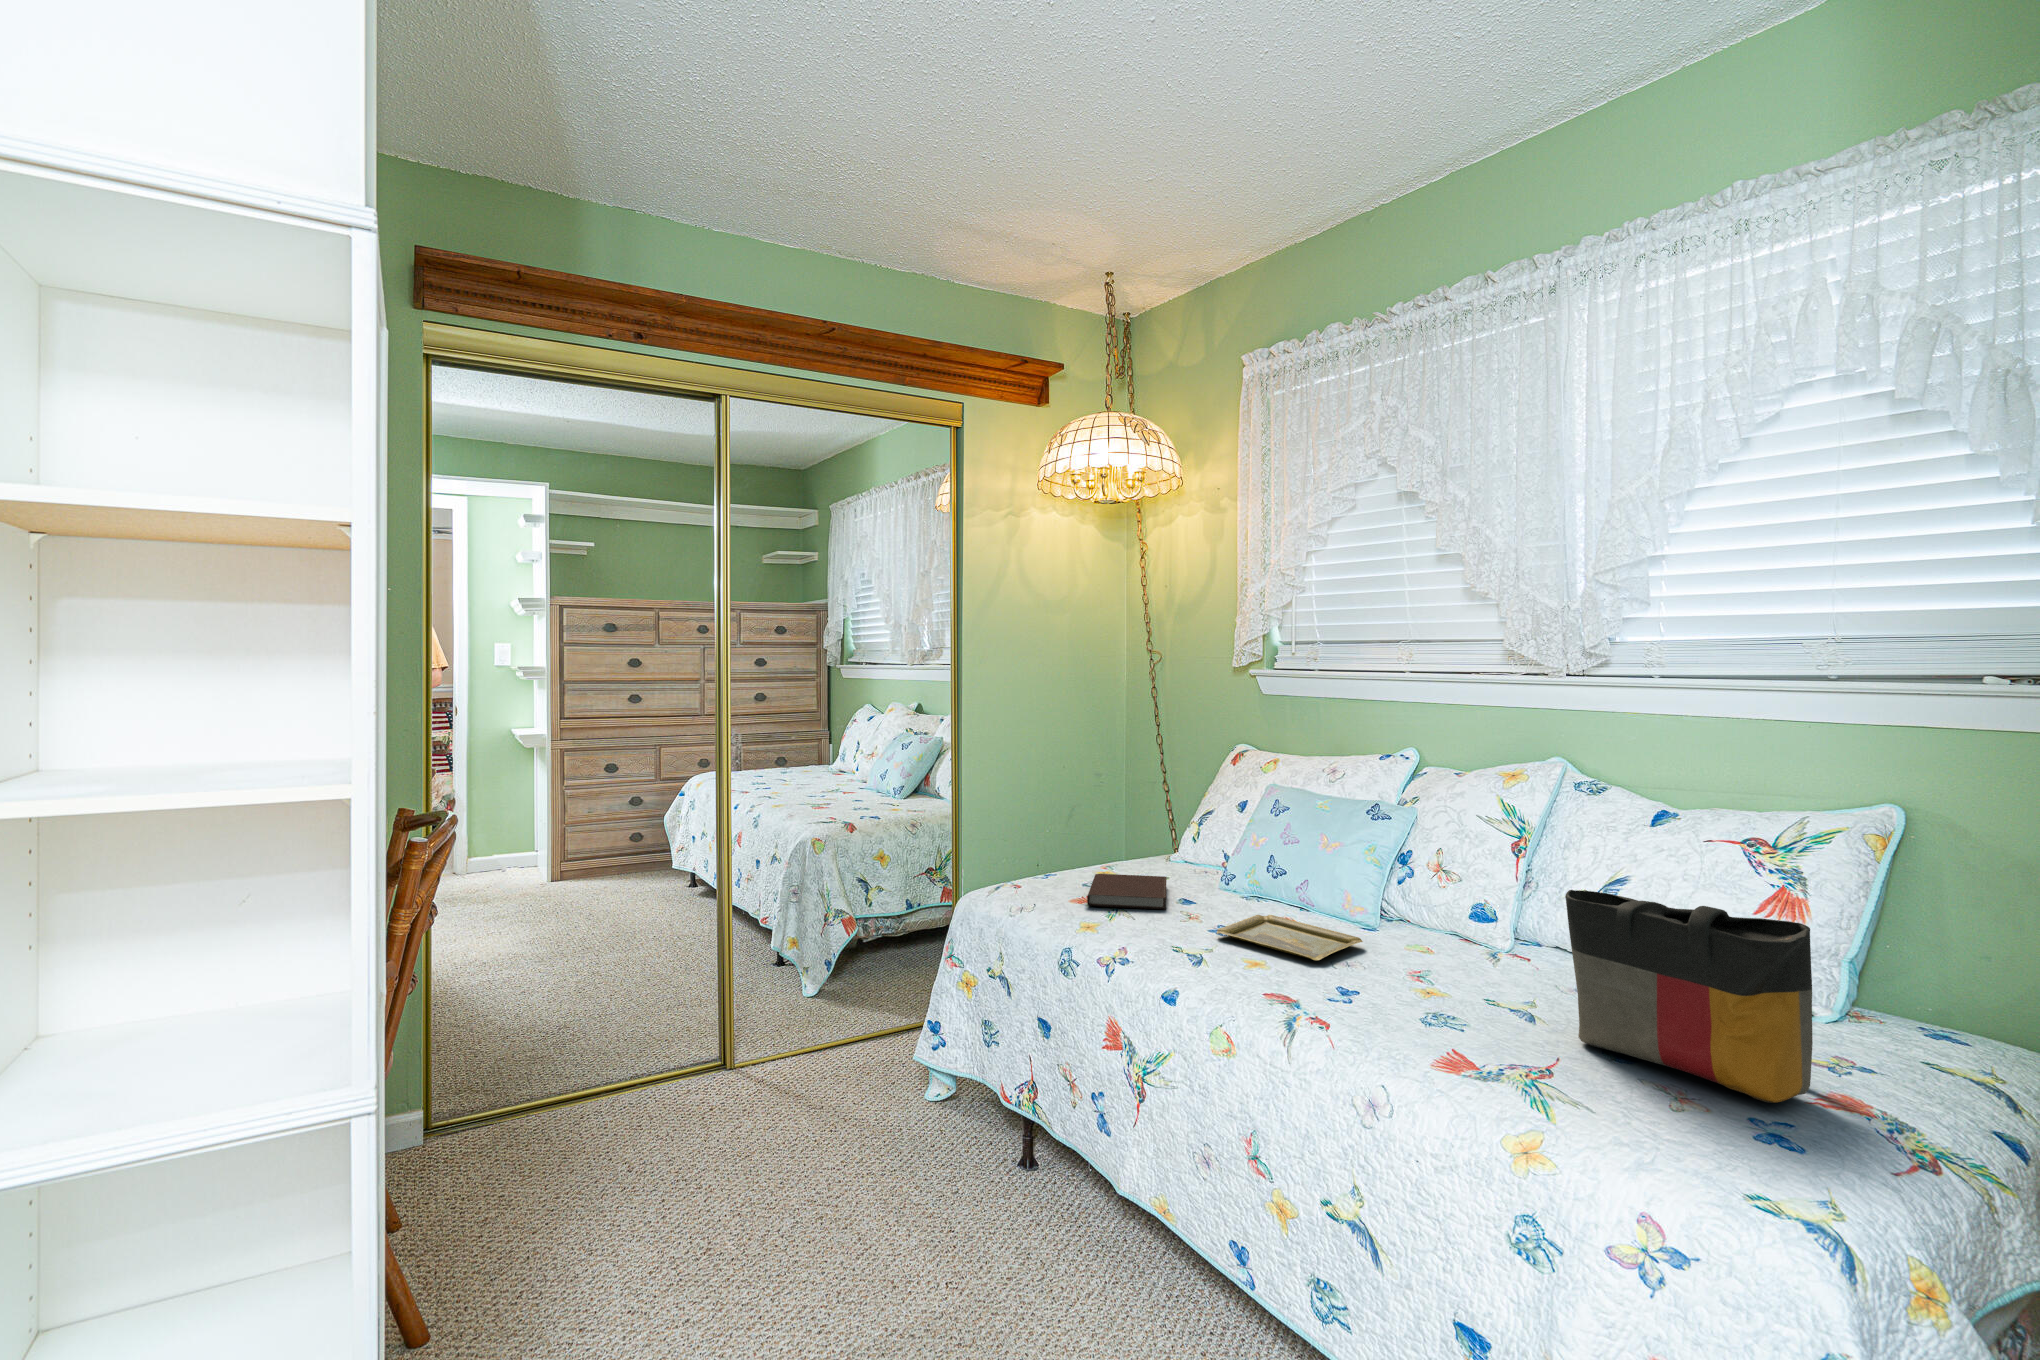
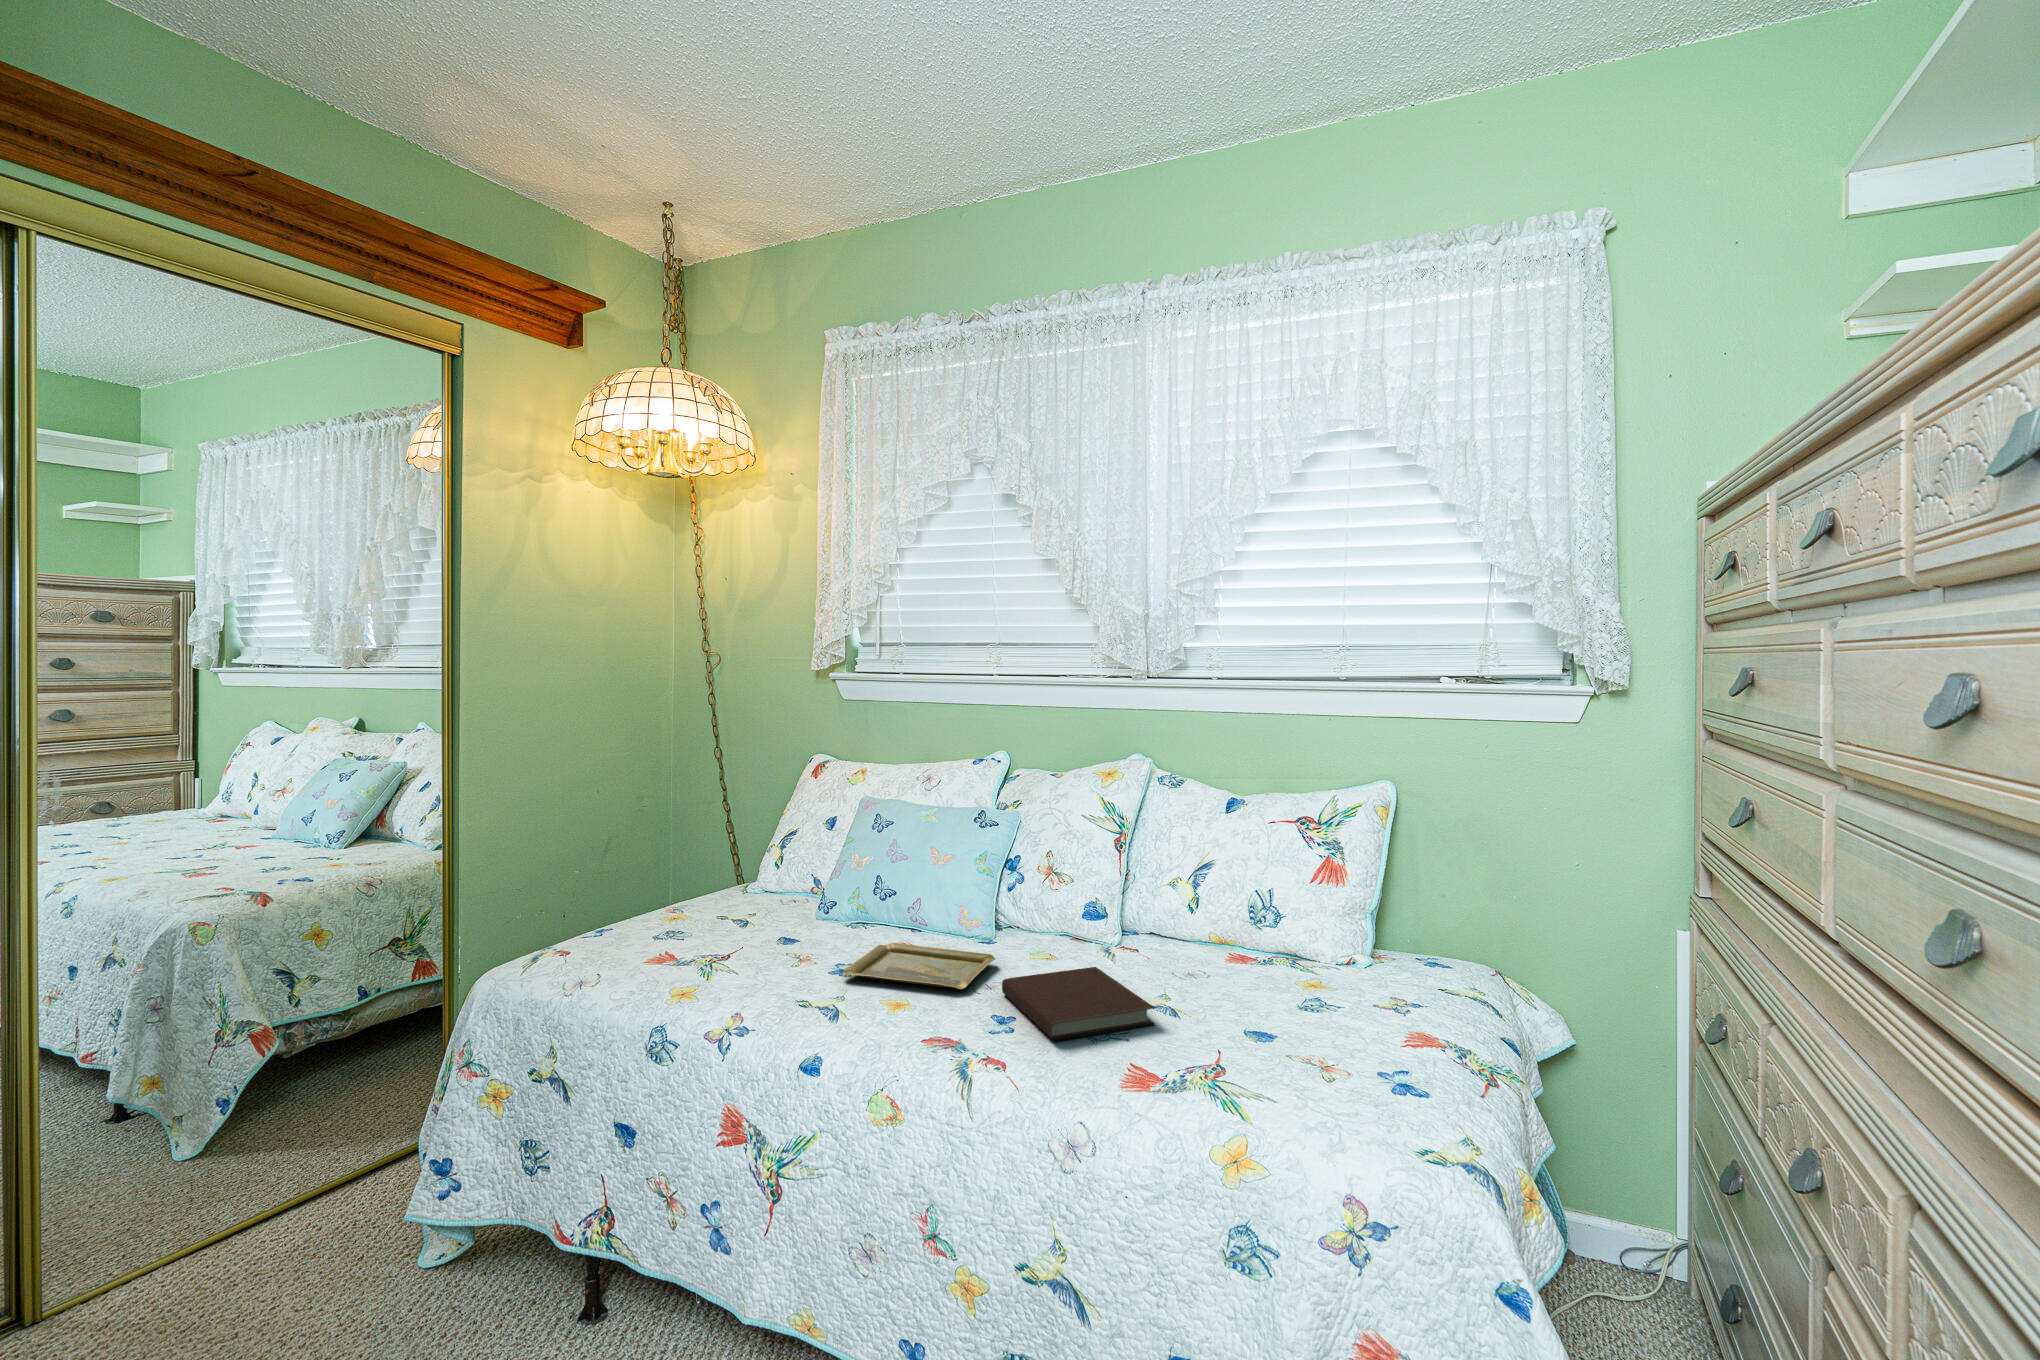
notebook: present [1087,874,1167,909] -> present [1002,967,1155,1040]
tote bag: present [1565,890,1813,1103] -> none [1212,883,1414,1056]

